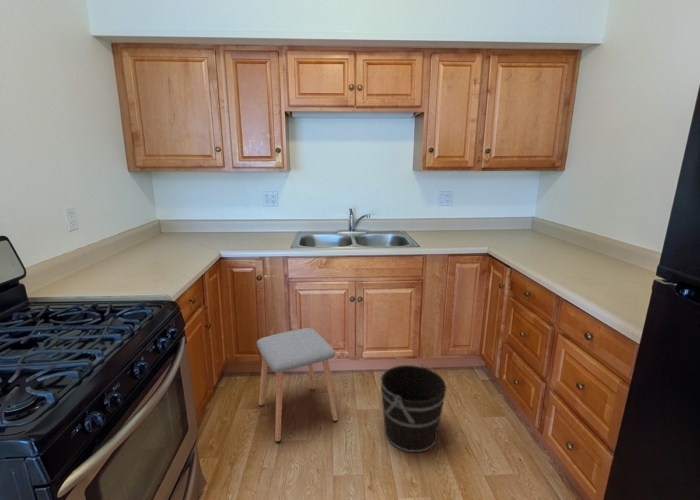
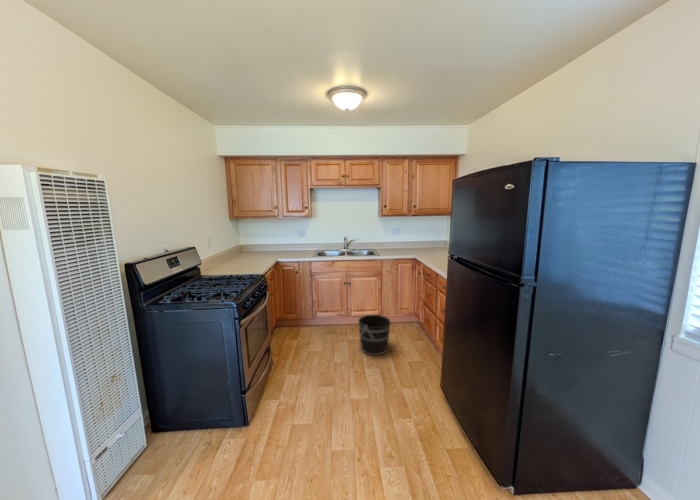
stool: present [257,328,338,442] -> none [296,298,337,352]

